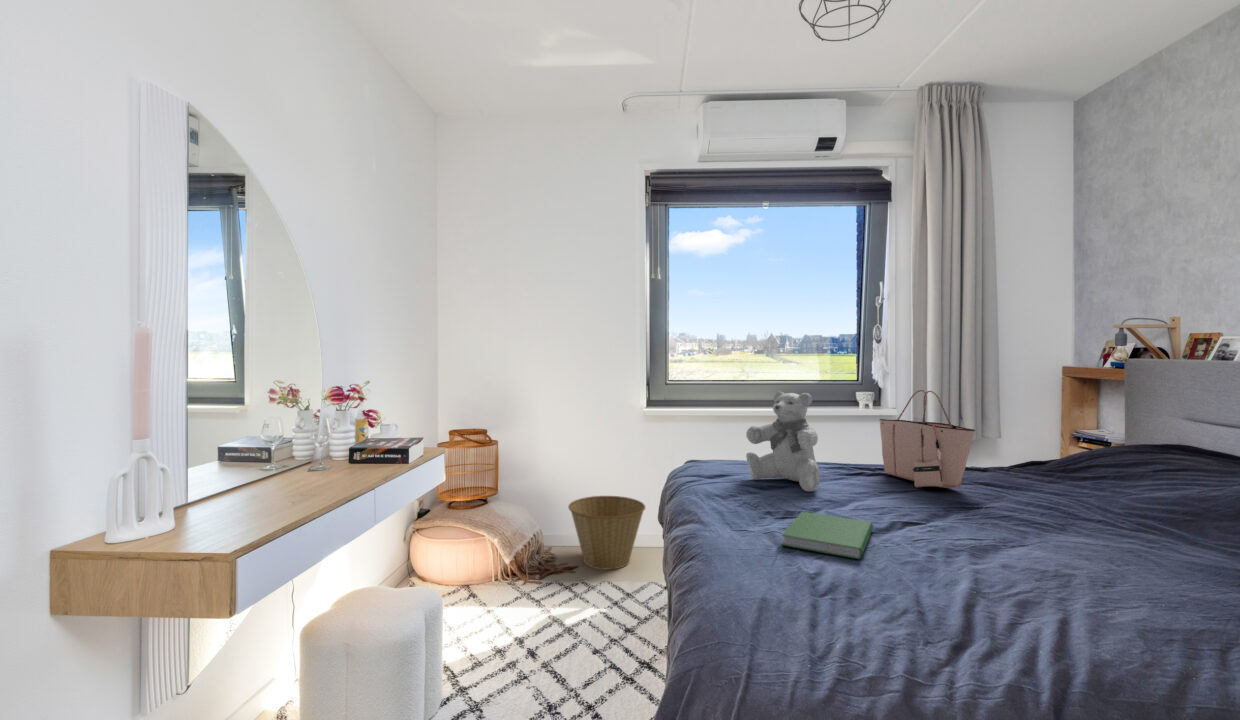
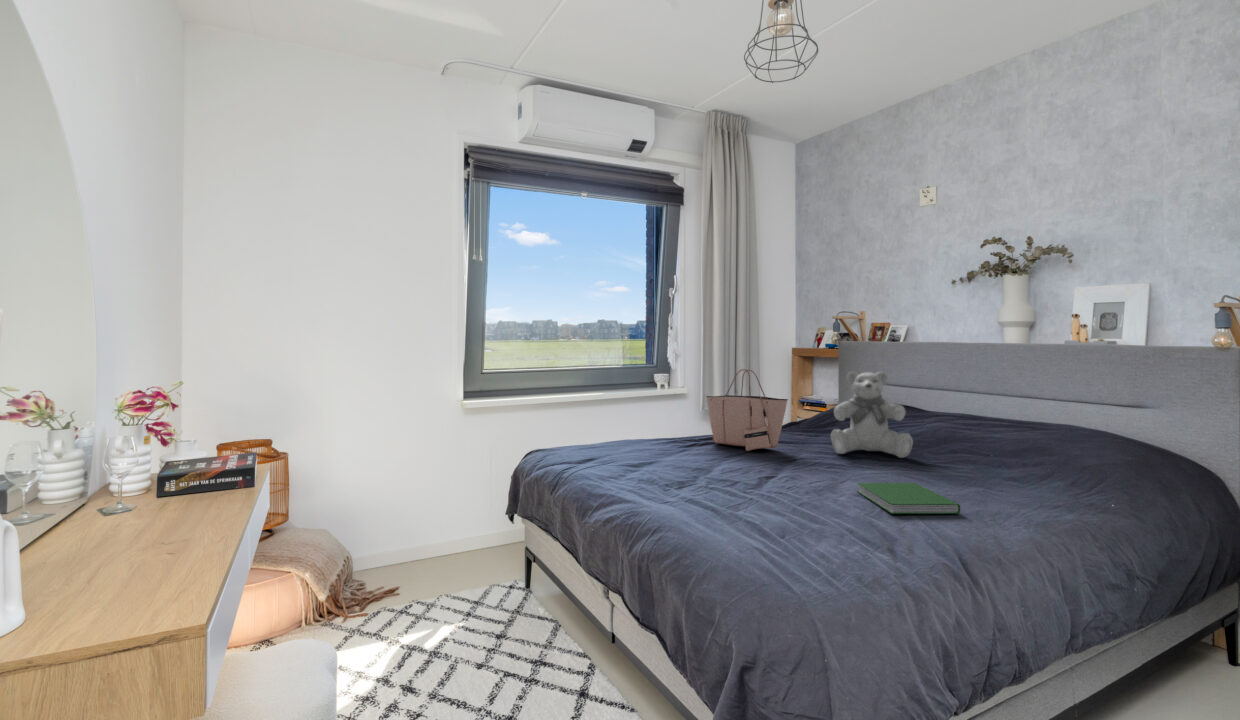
teddy bear: present [746,392,820,492] -> present [831,372,913,458]
basket: present [569,496,645,570] -> none [379,502,470,585]
hardcover book: present [782,512,873,559] -> present [857,483,960,514]

